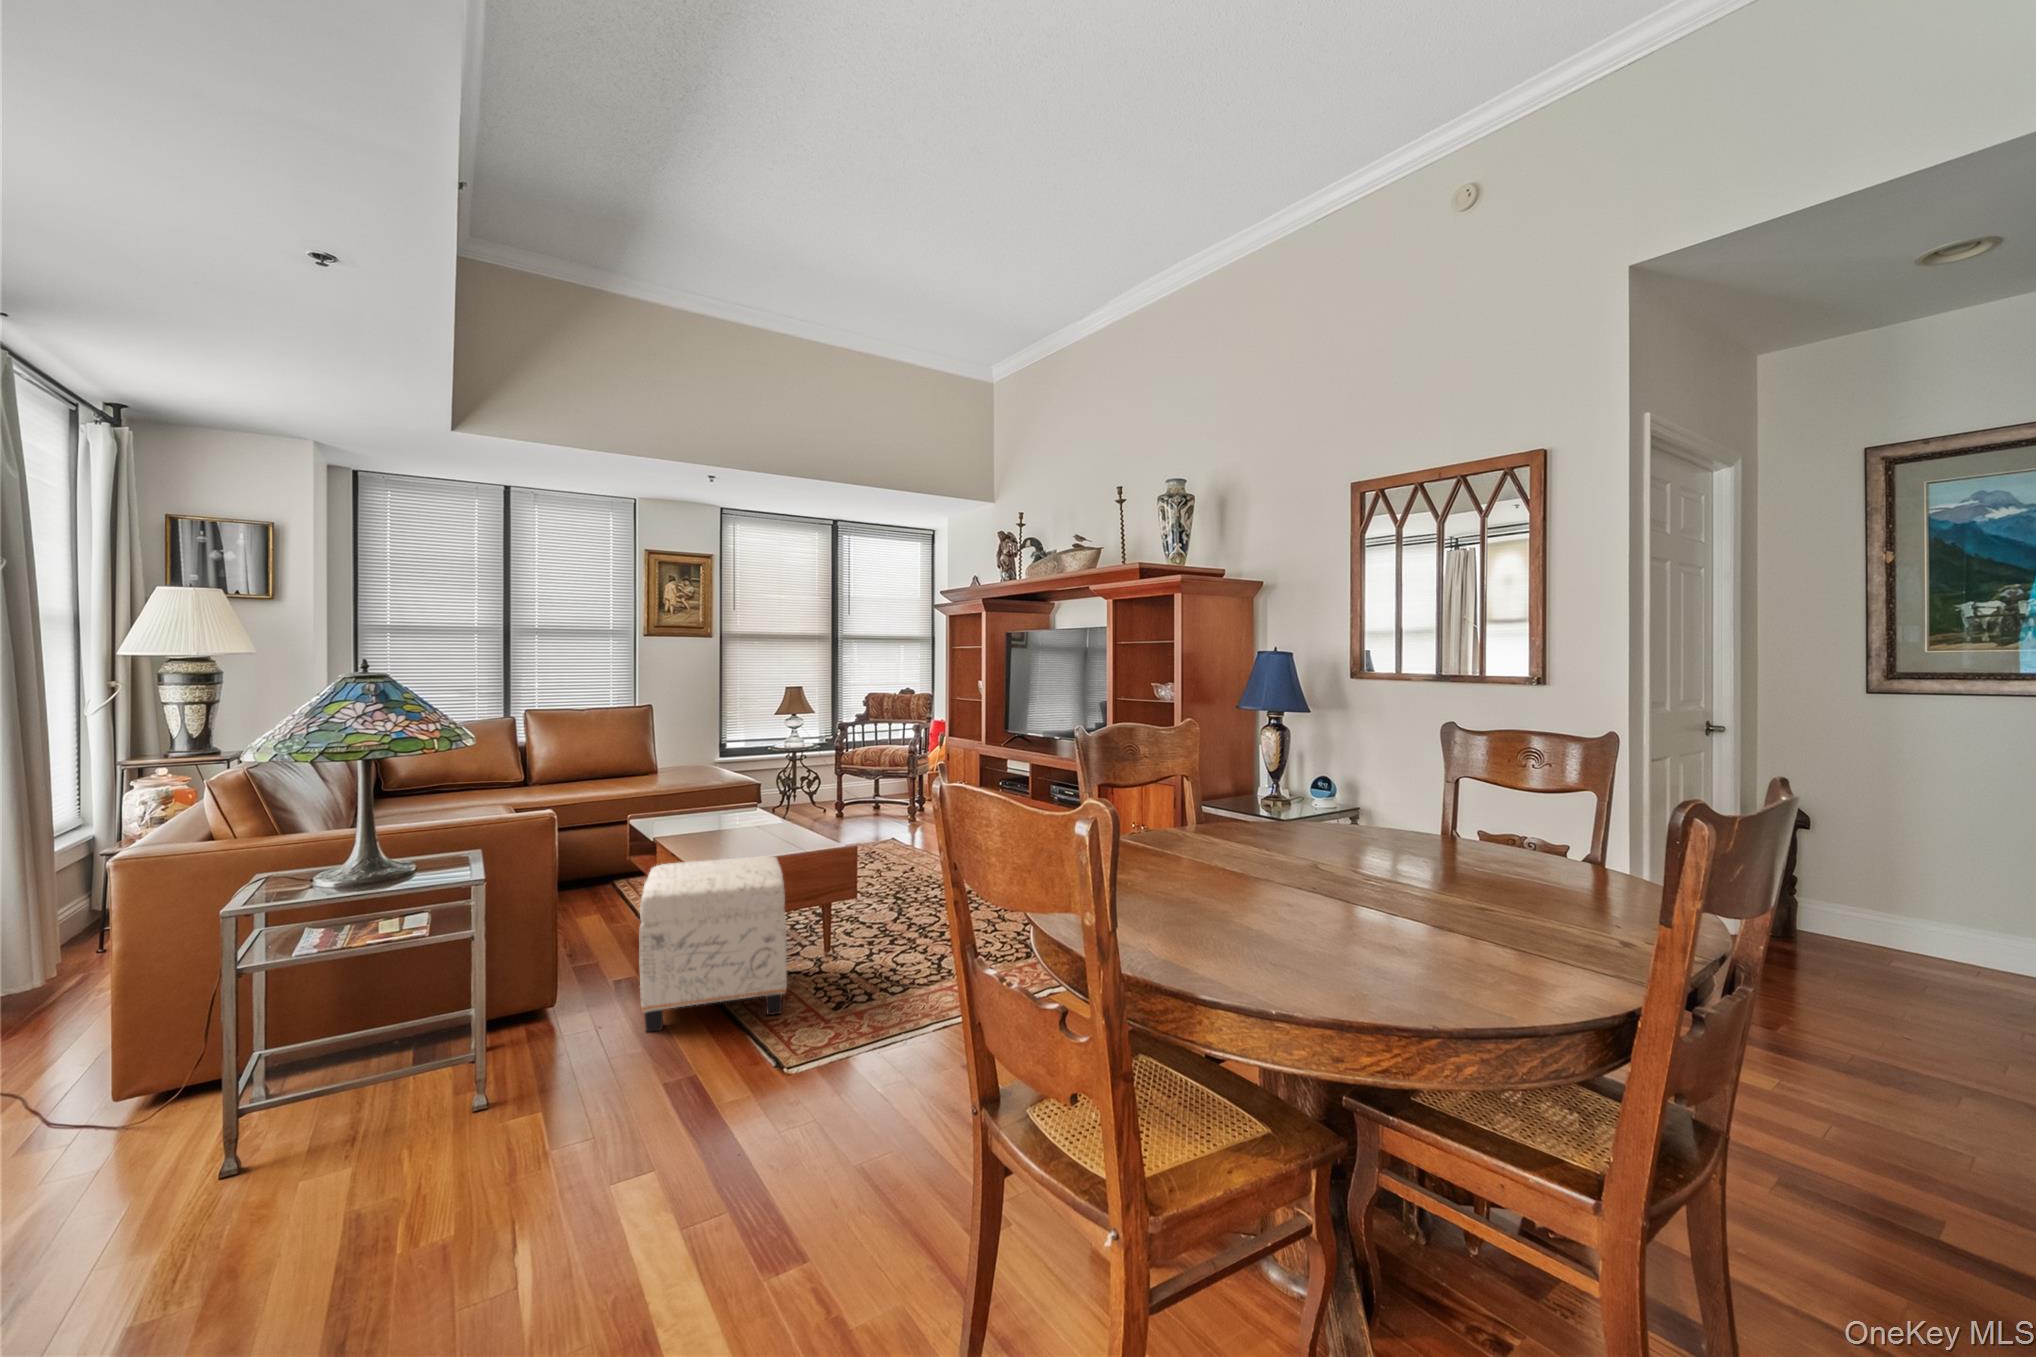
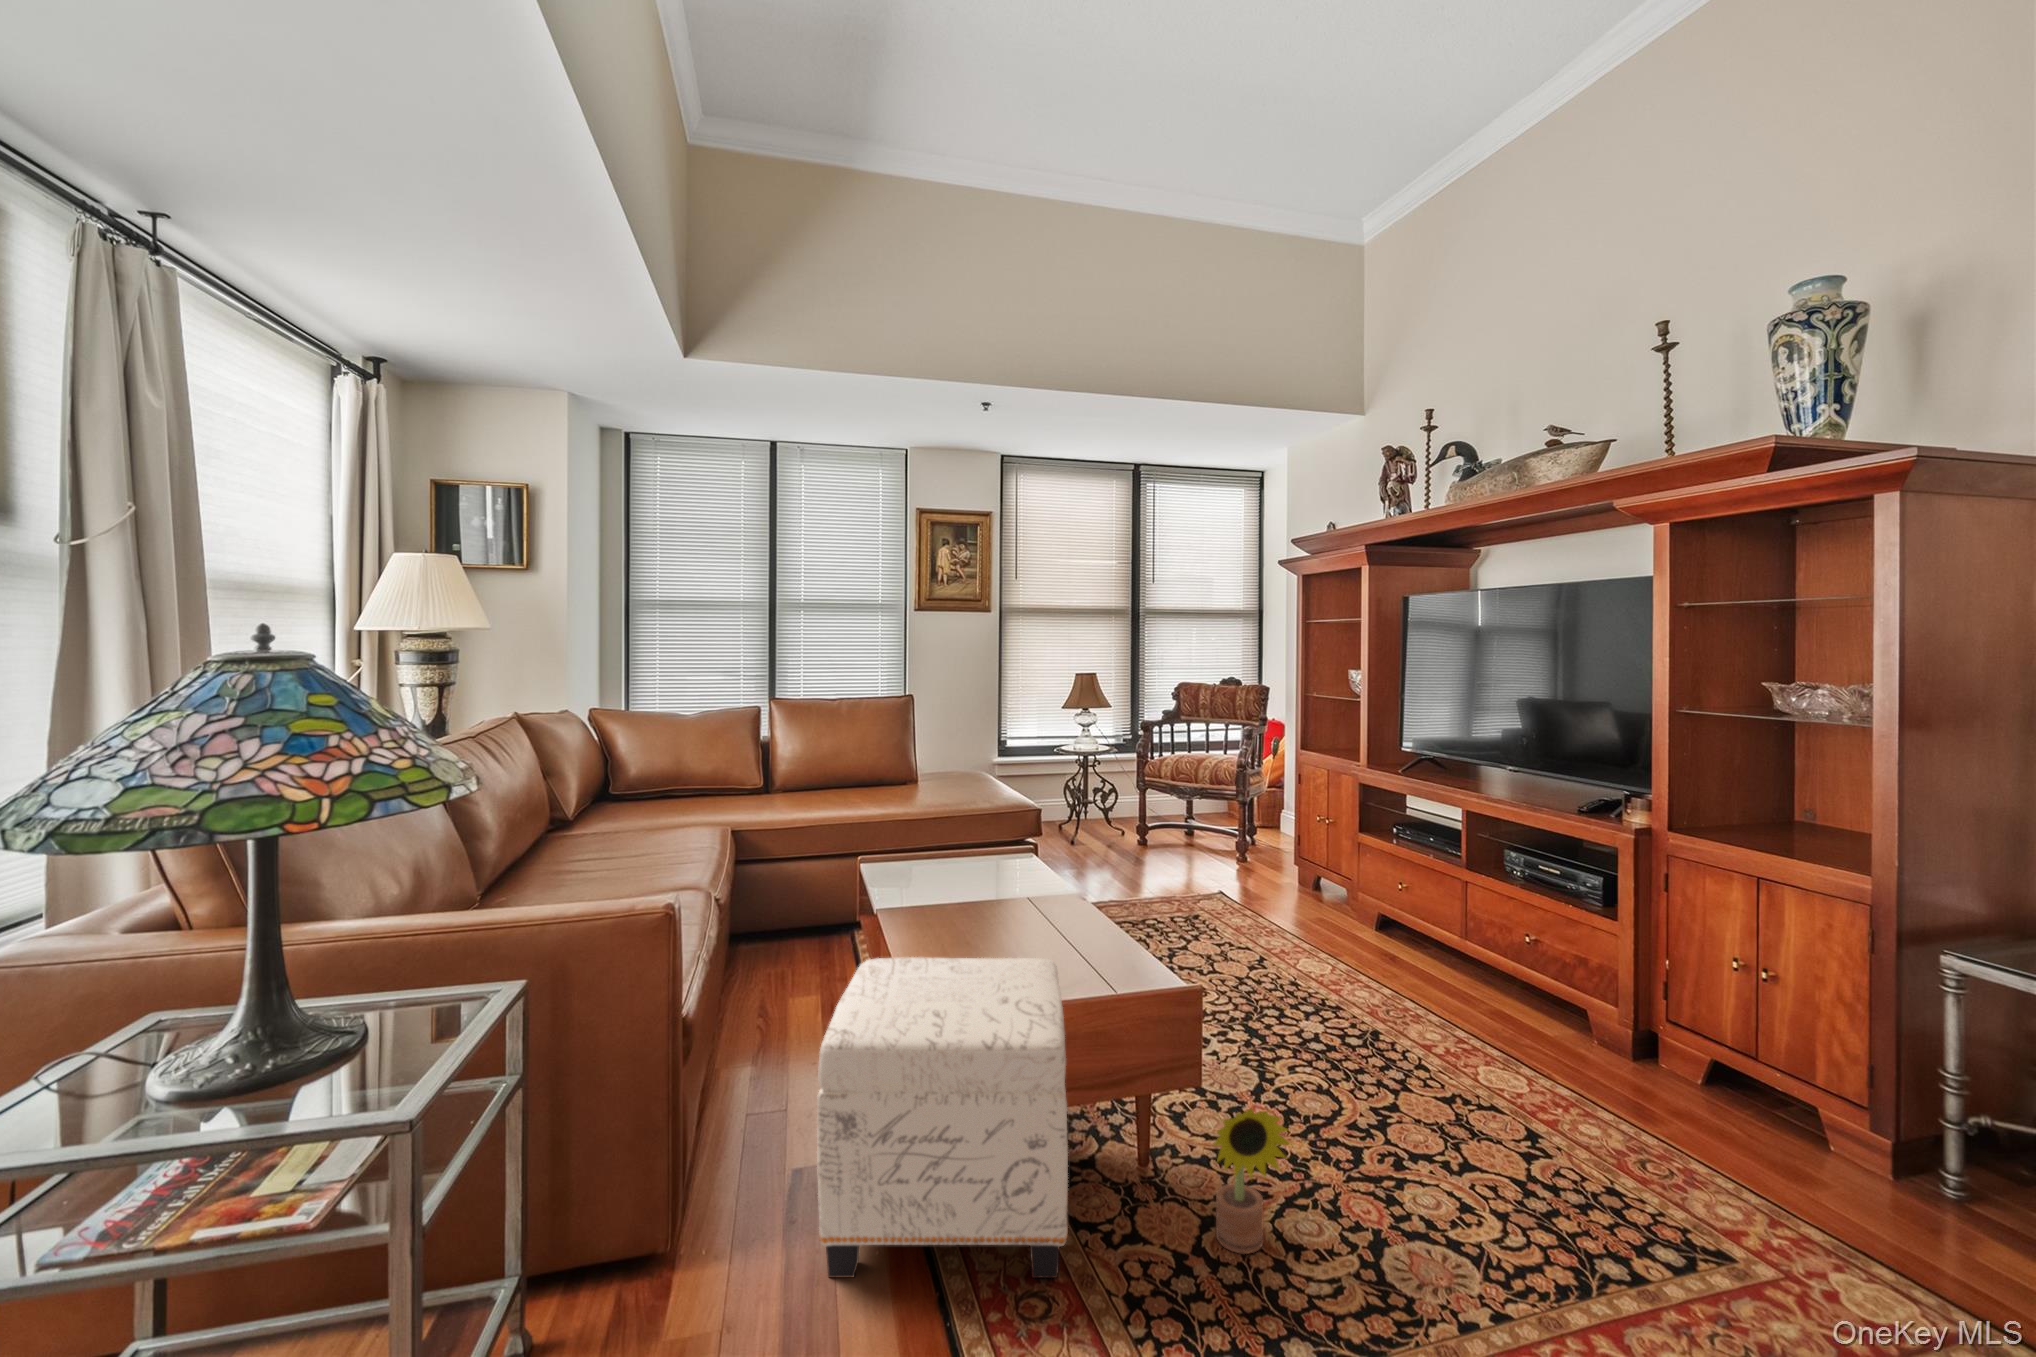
decorative plant: none [865,912,907,993] -> present [1213,1108,1291,1254]

